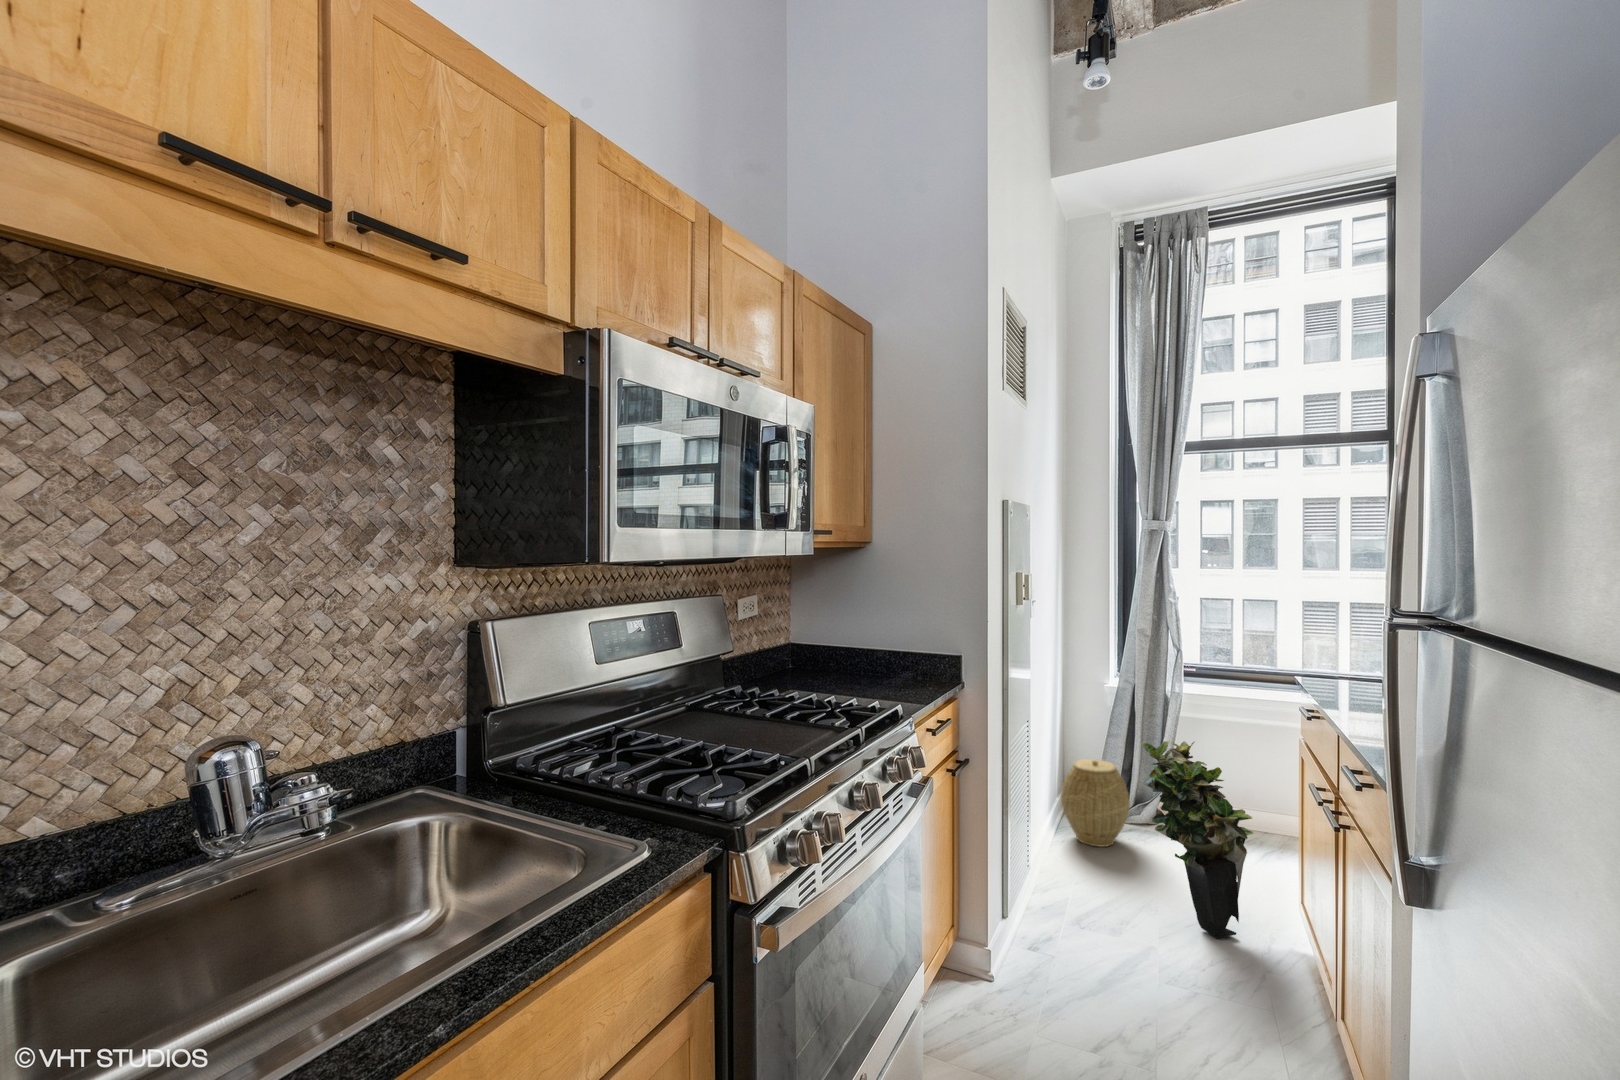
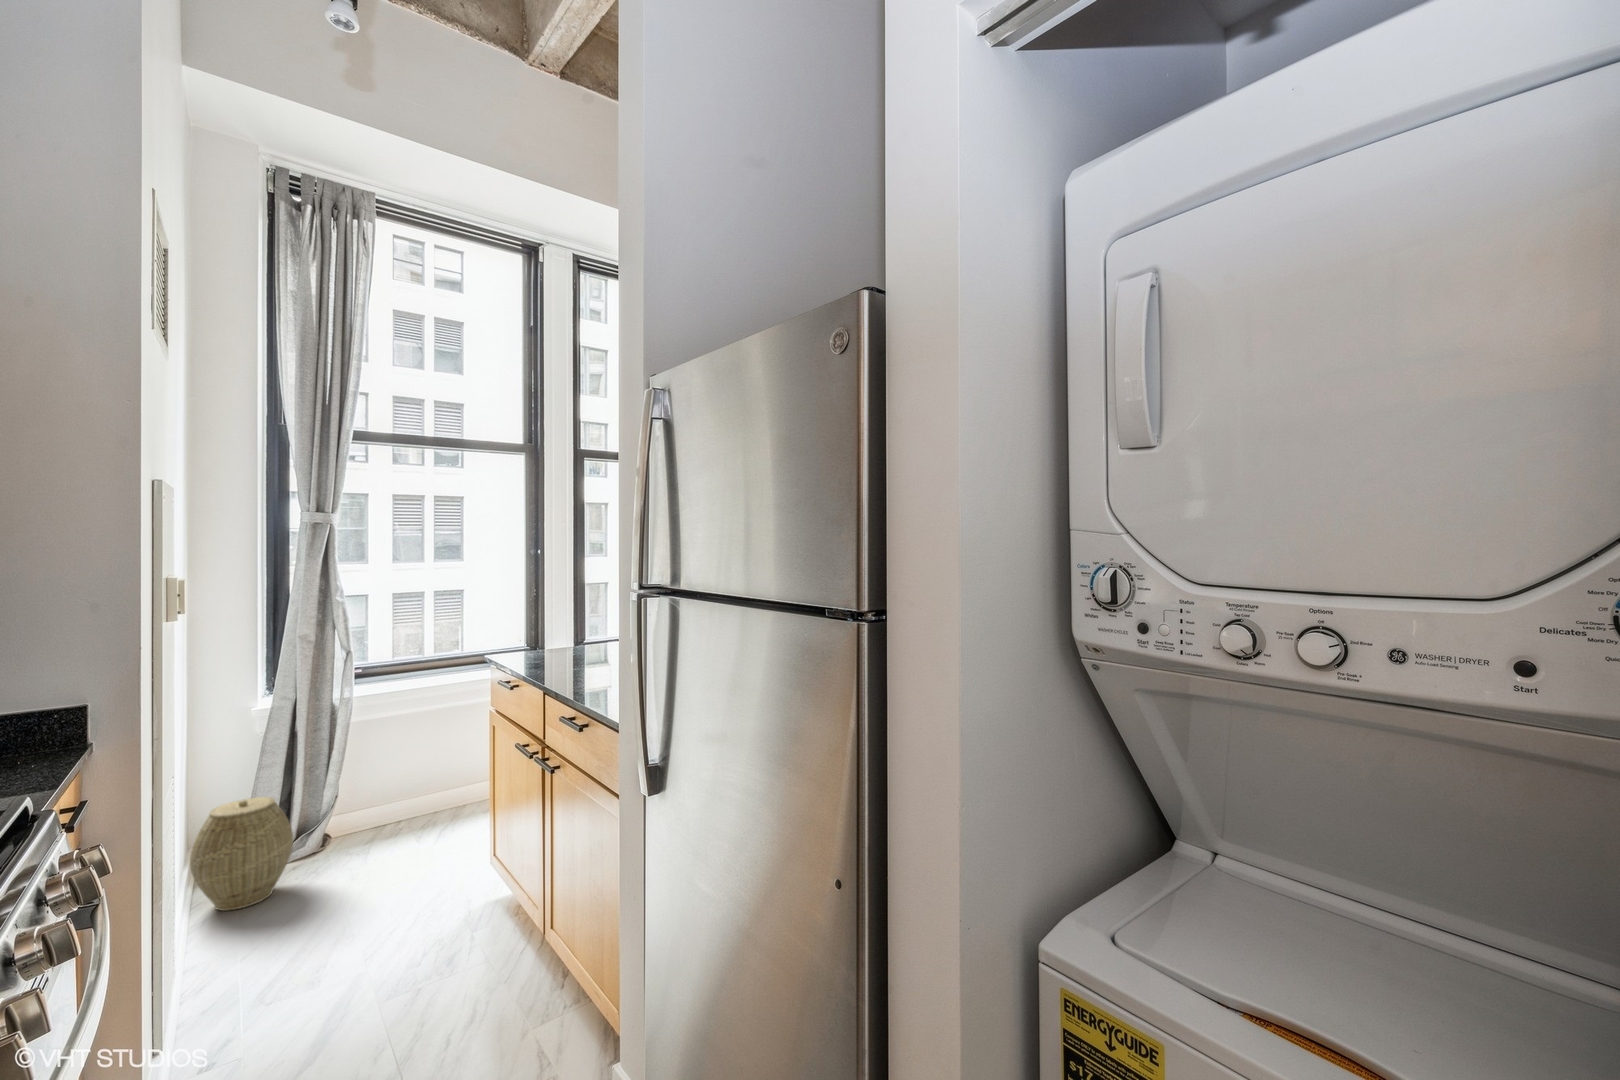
potted plant: present [1142,741,1253,939] -> none [318,739,448,942]

